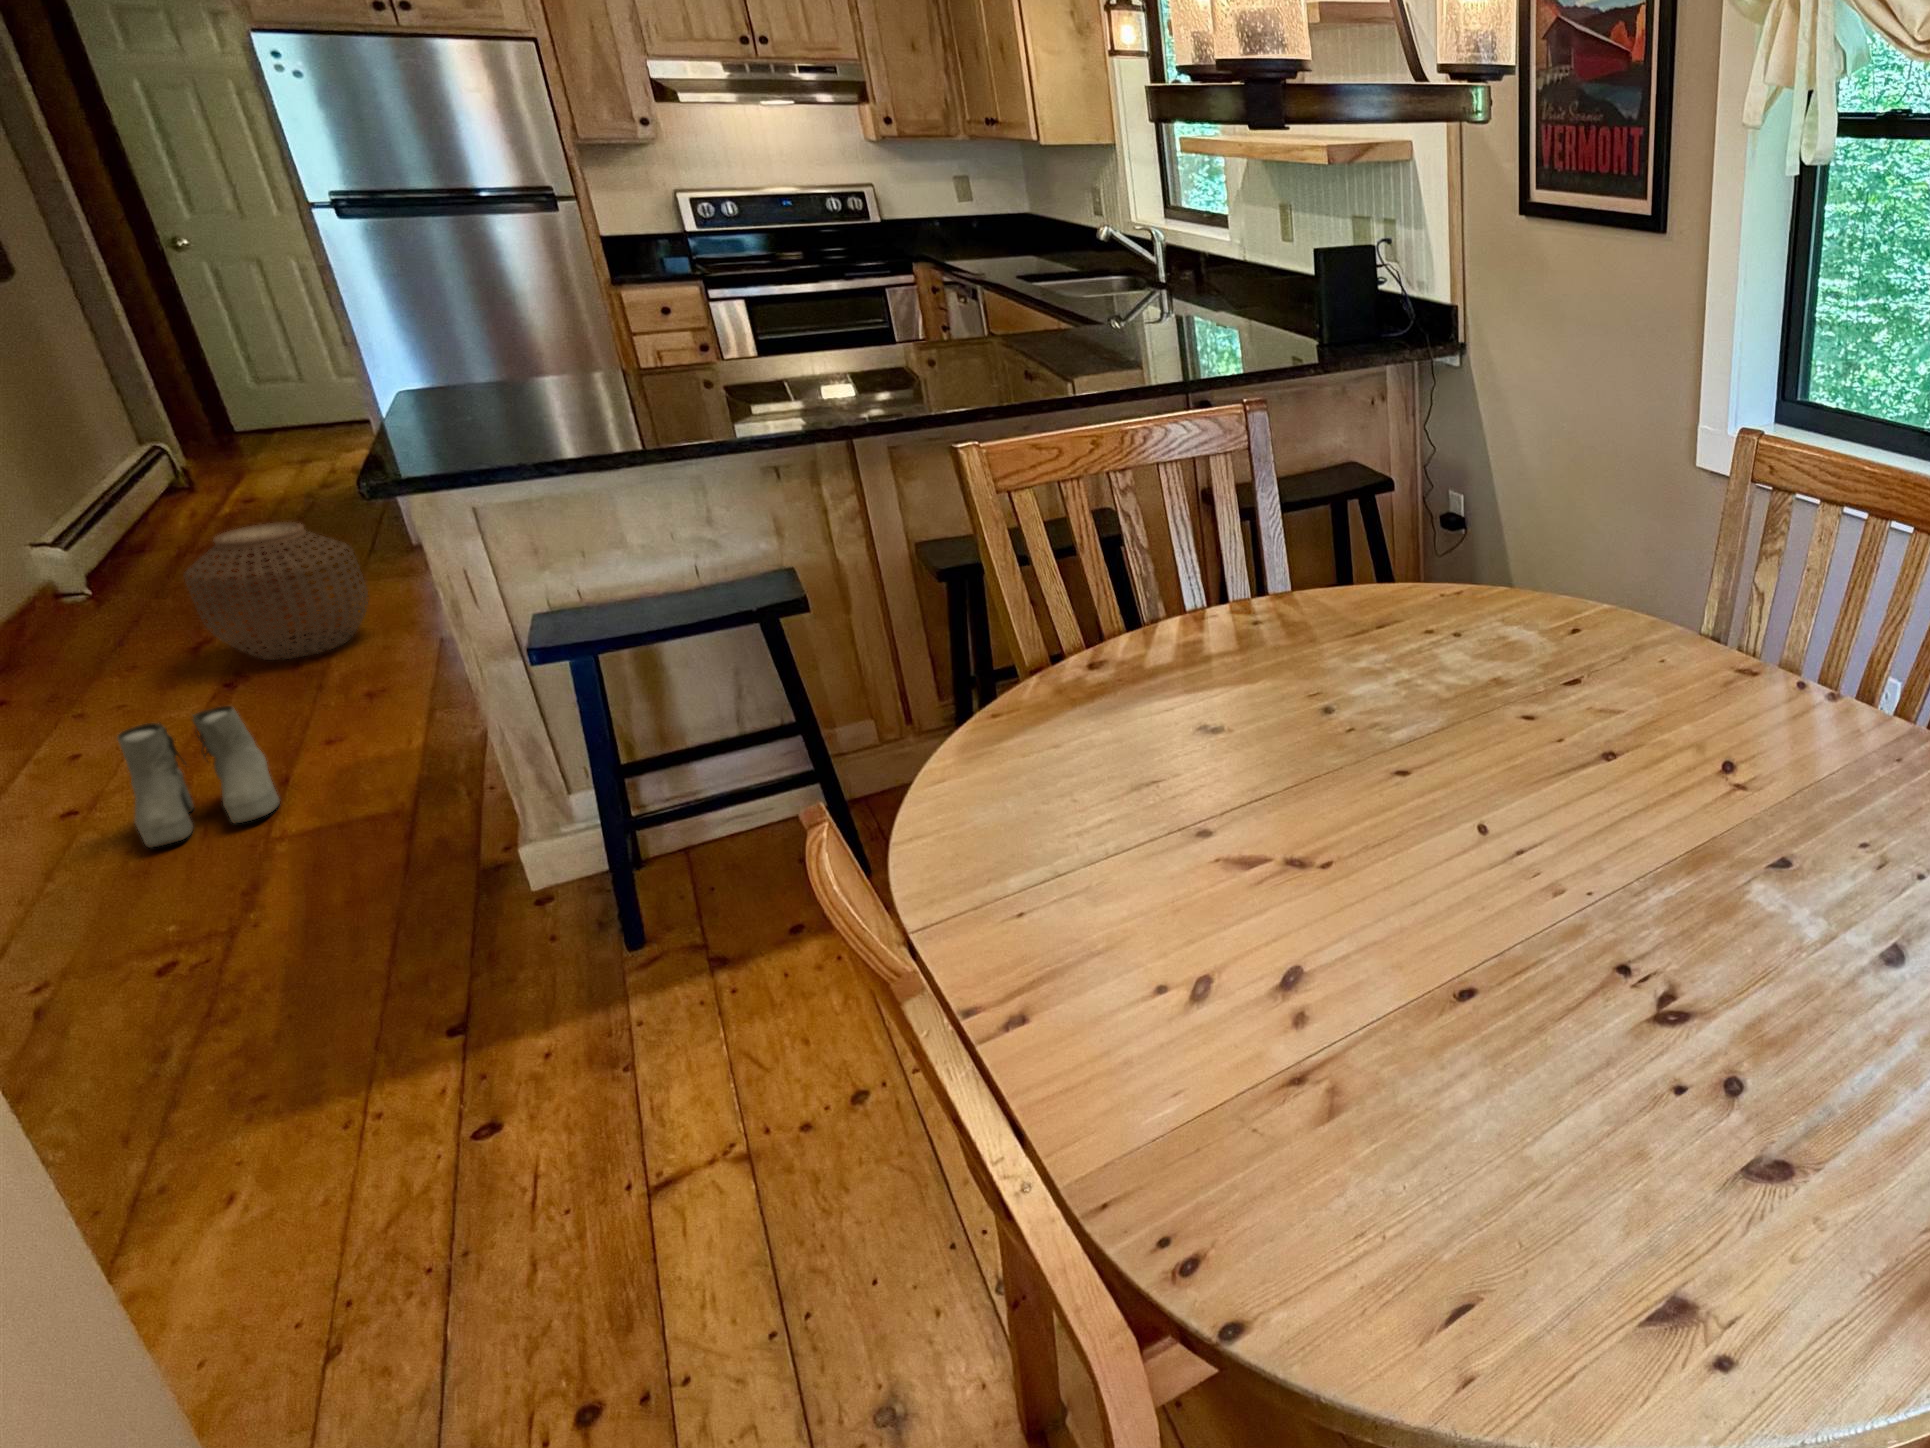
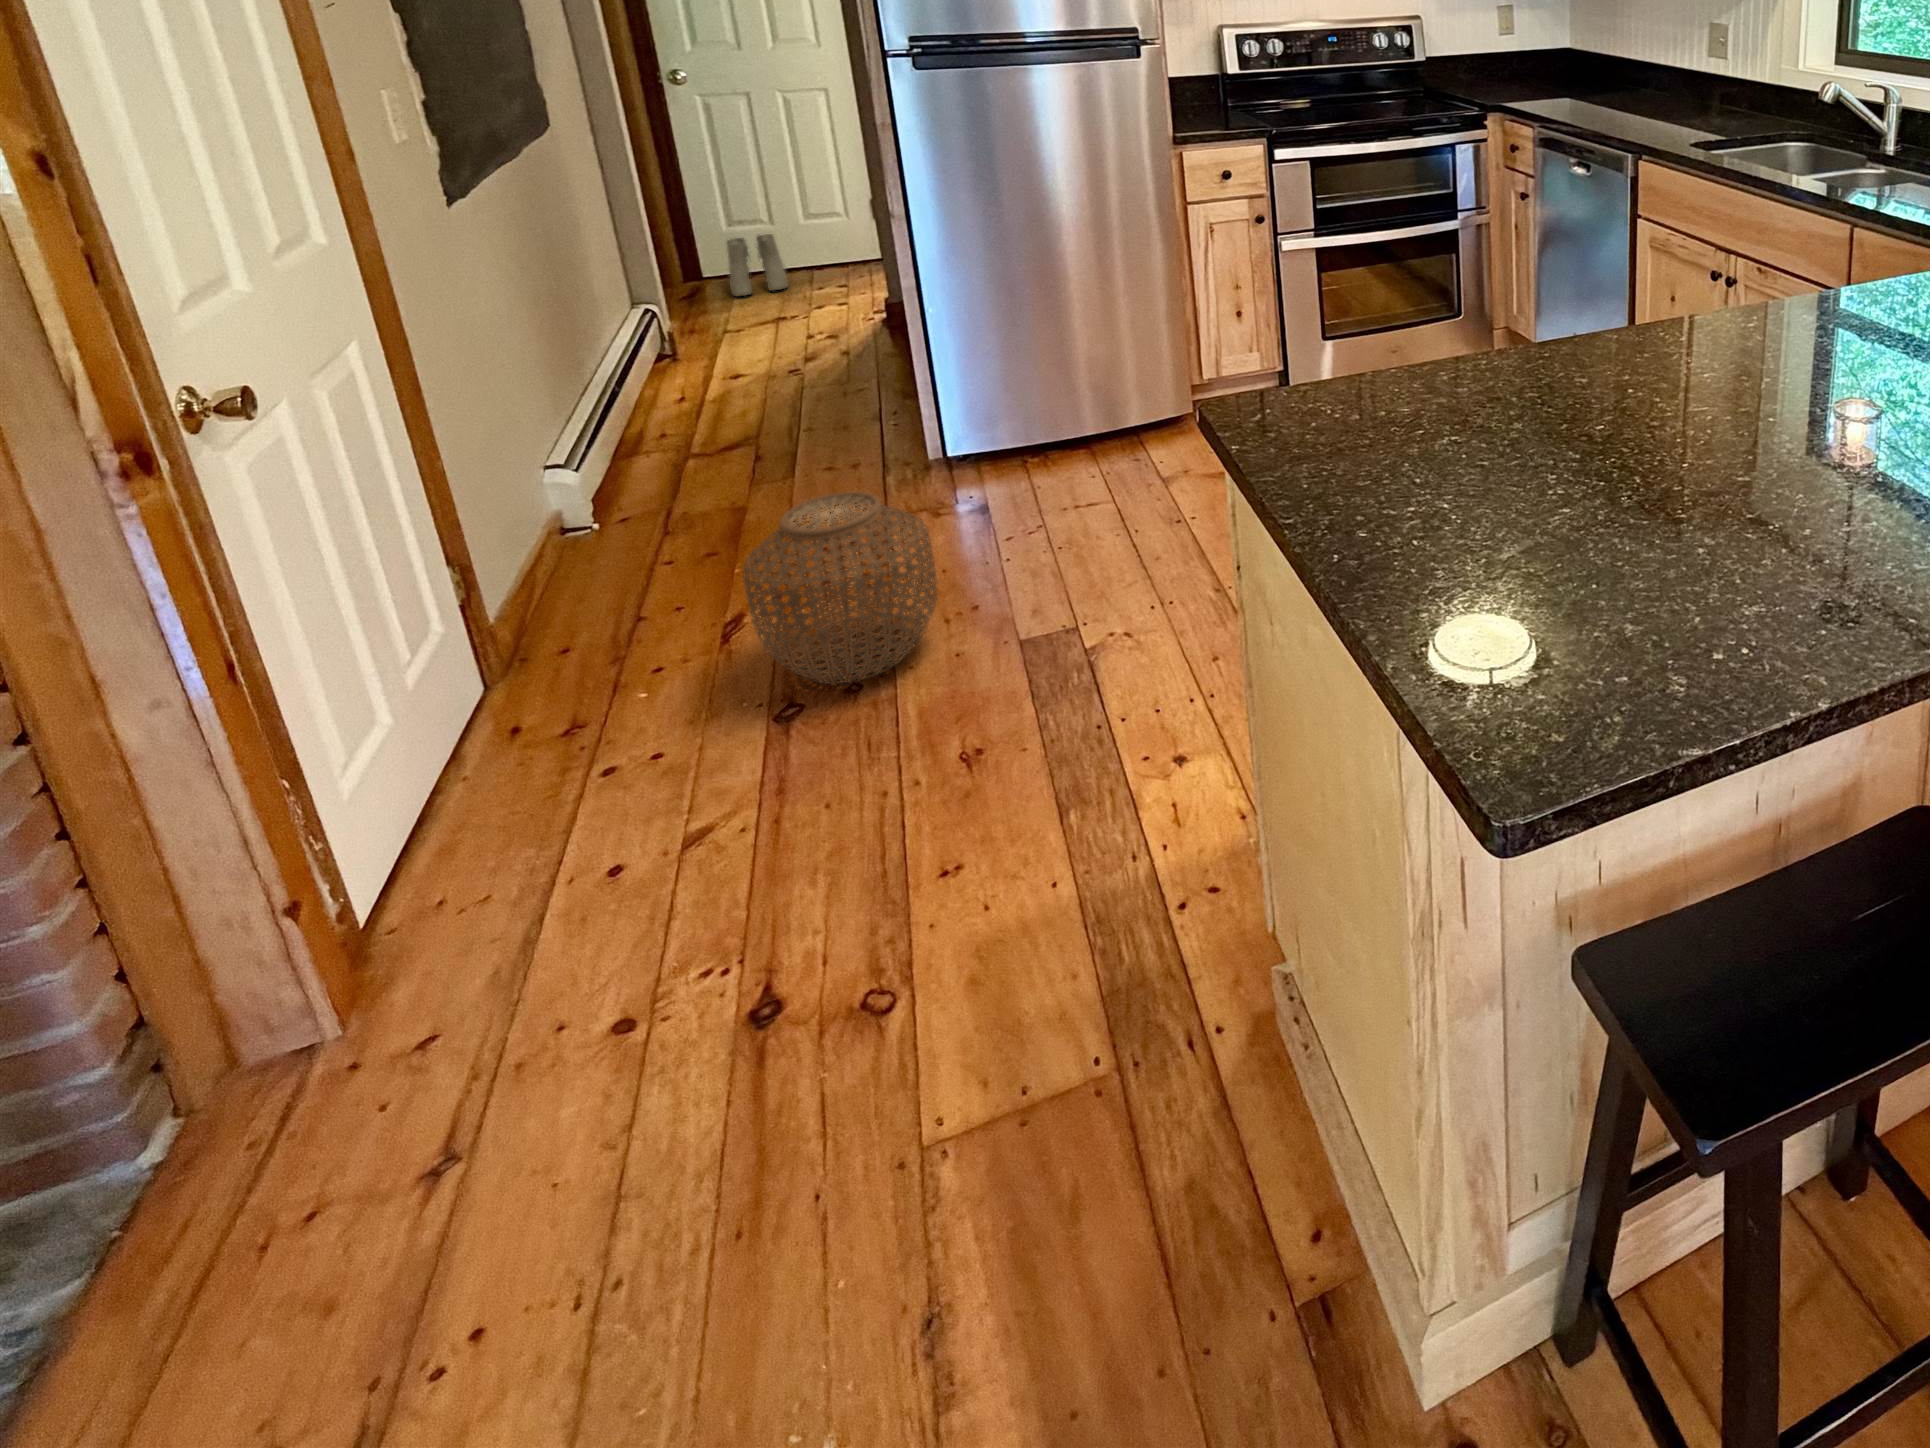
boots: present [117,706,280,848] -> present [727,234,788,296]

